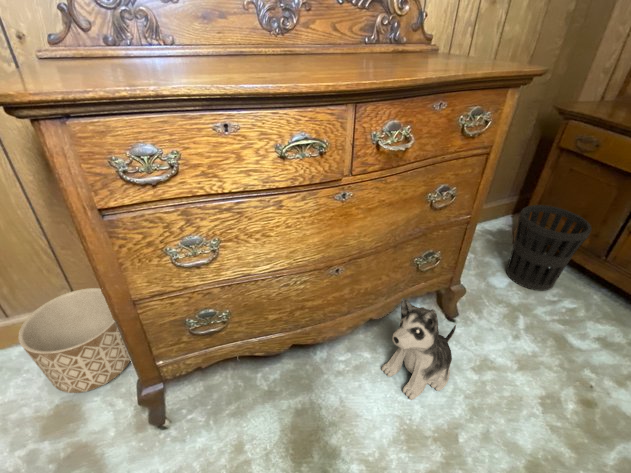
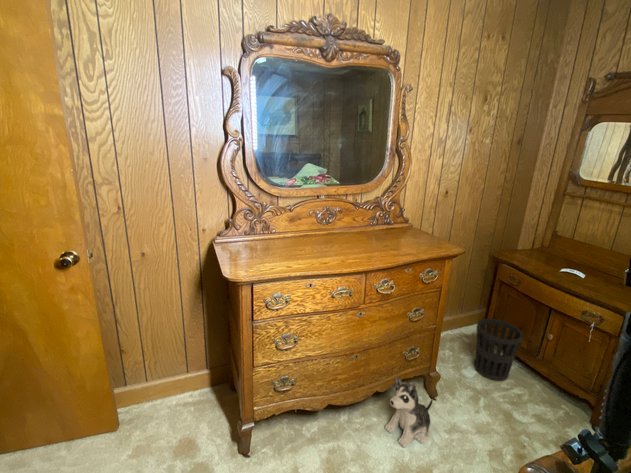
planter: present [18,288,130,393] -> none [169,364,225,432]

